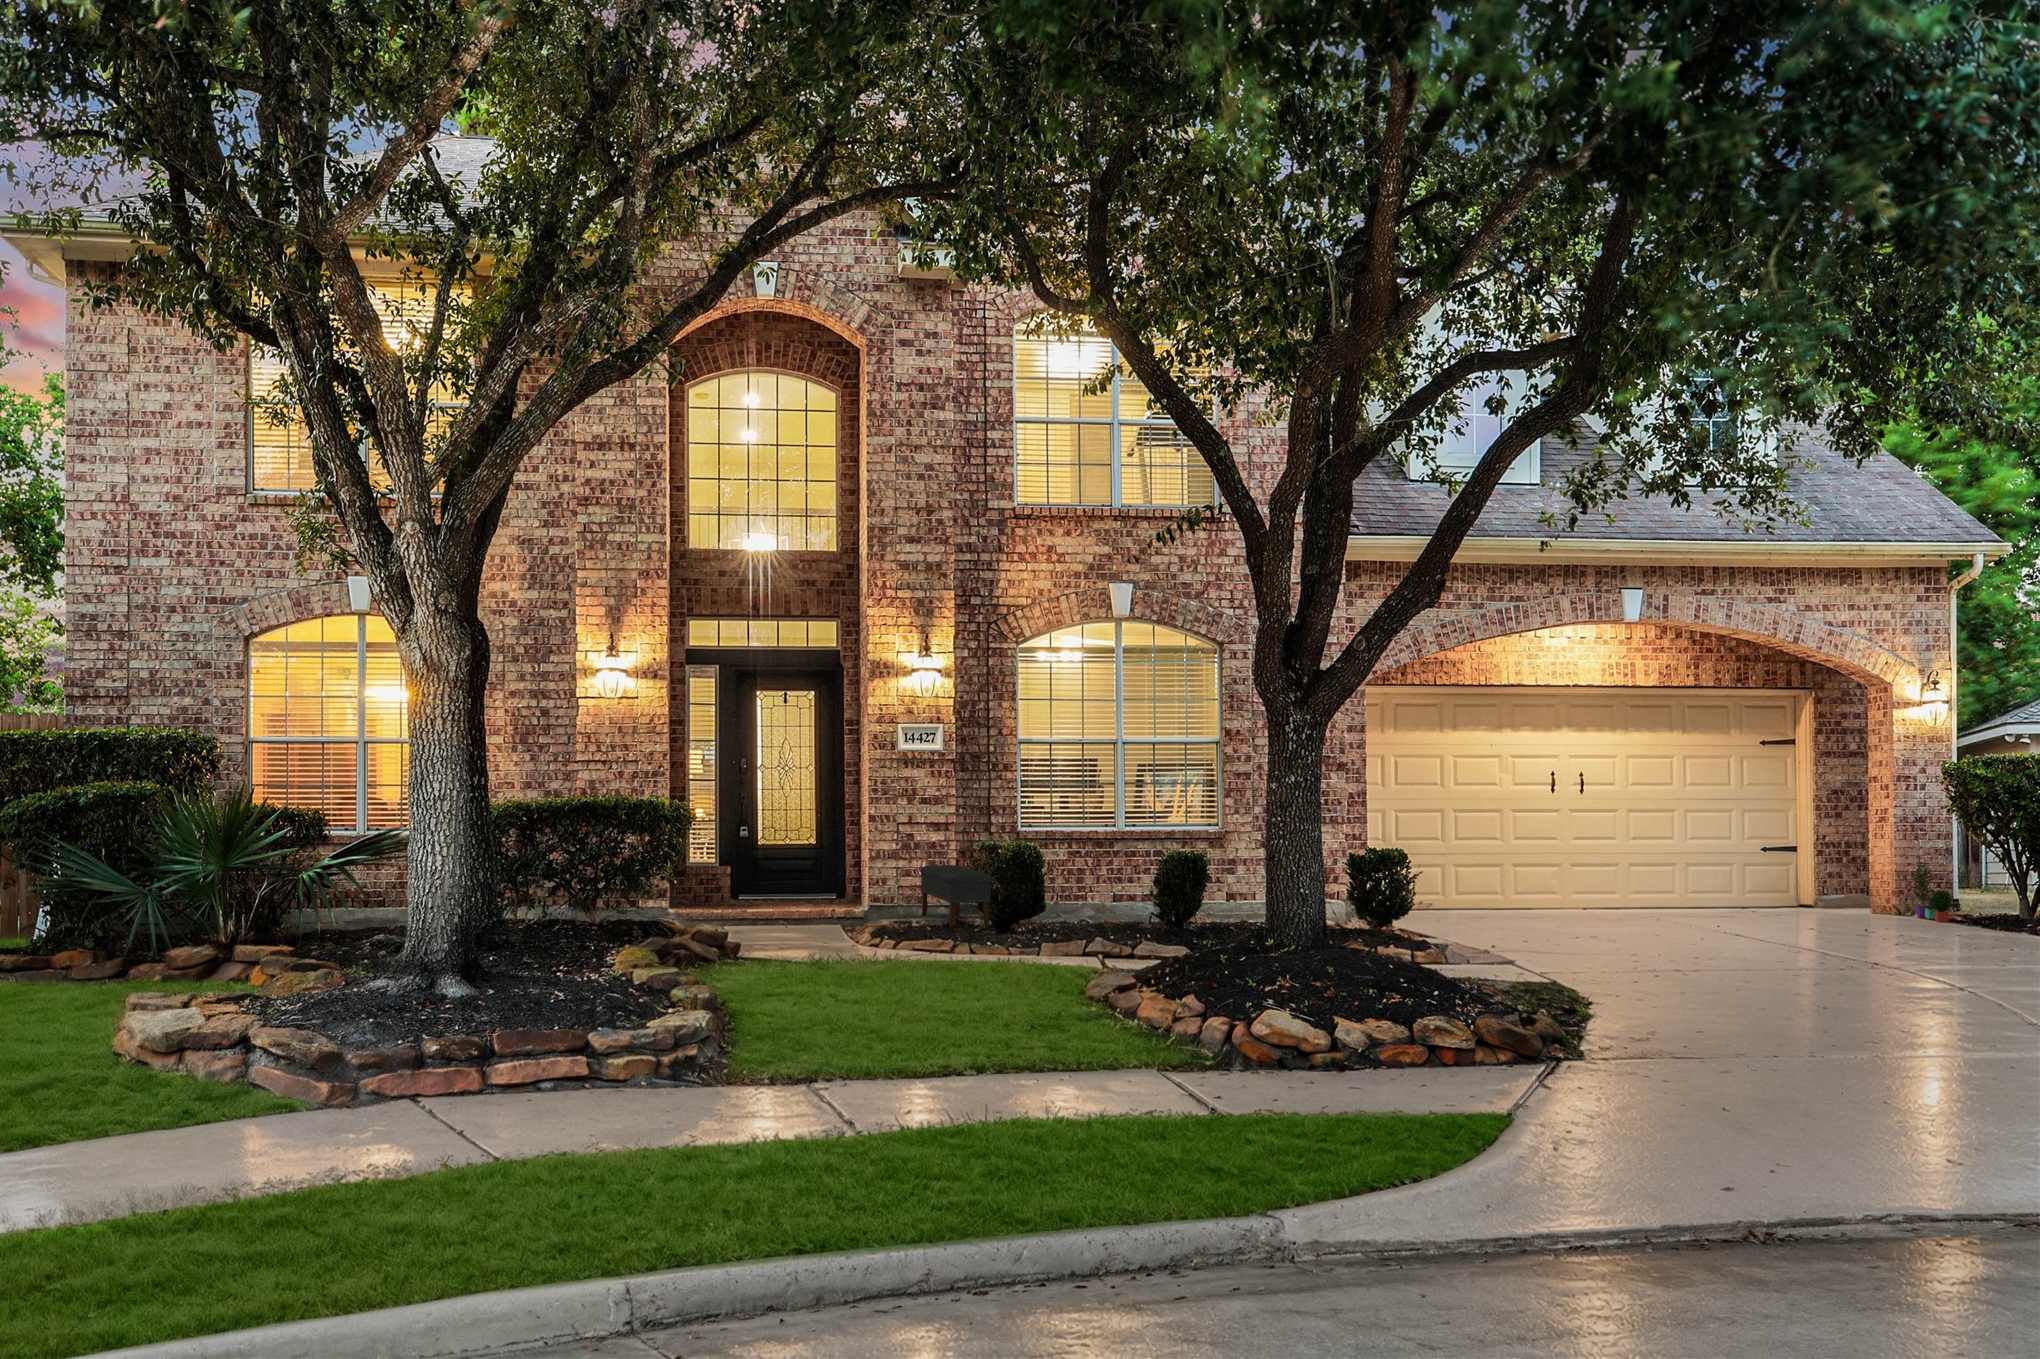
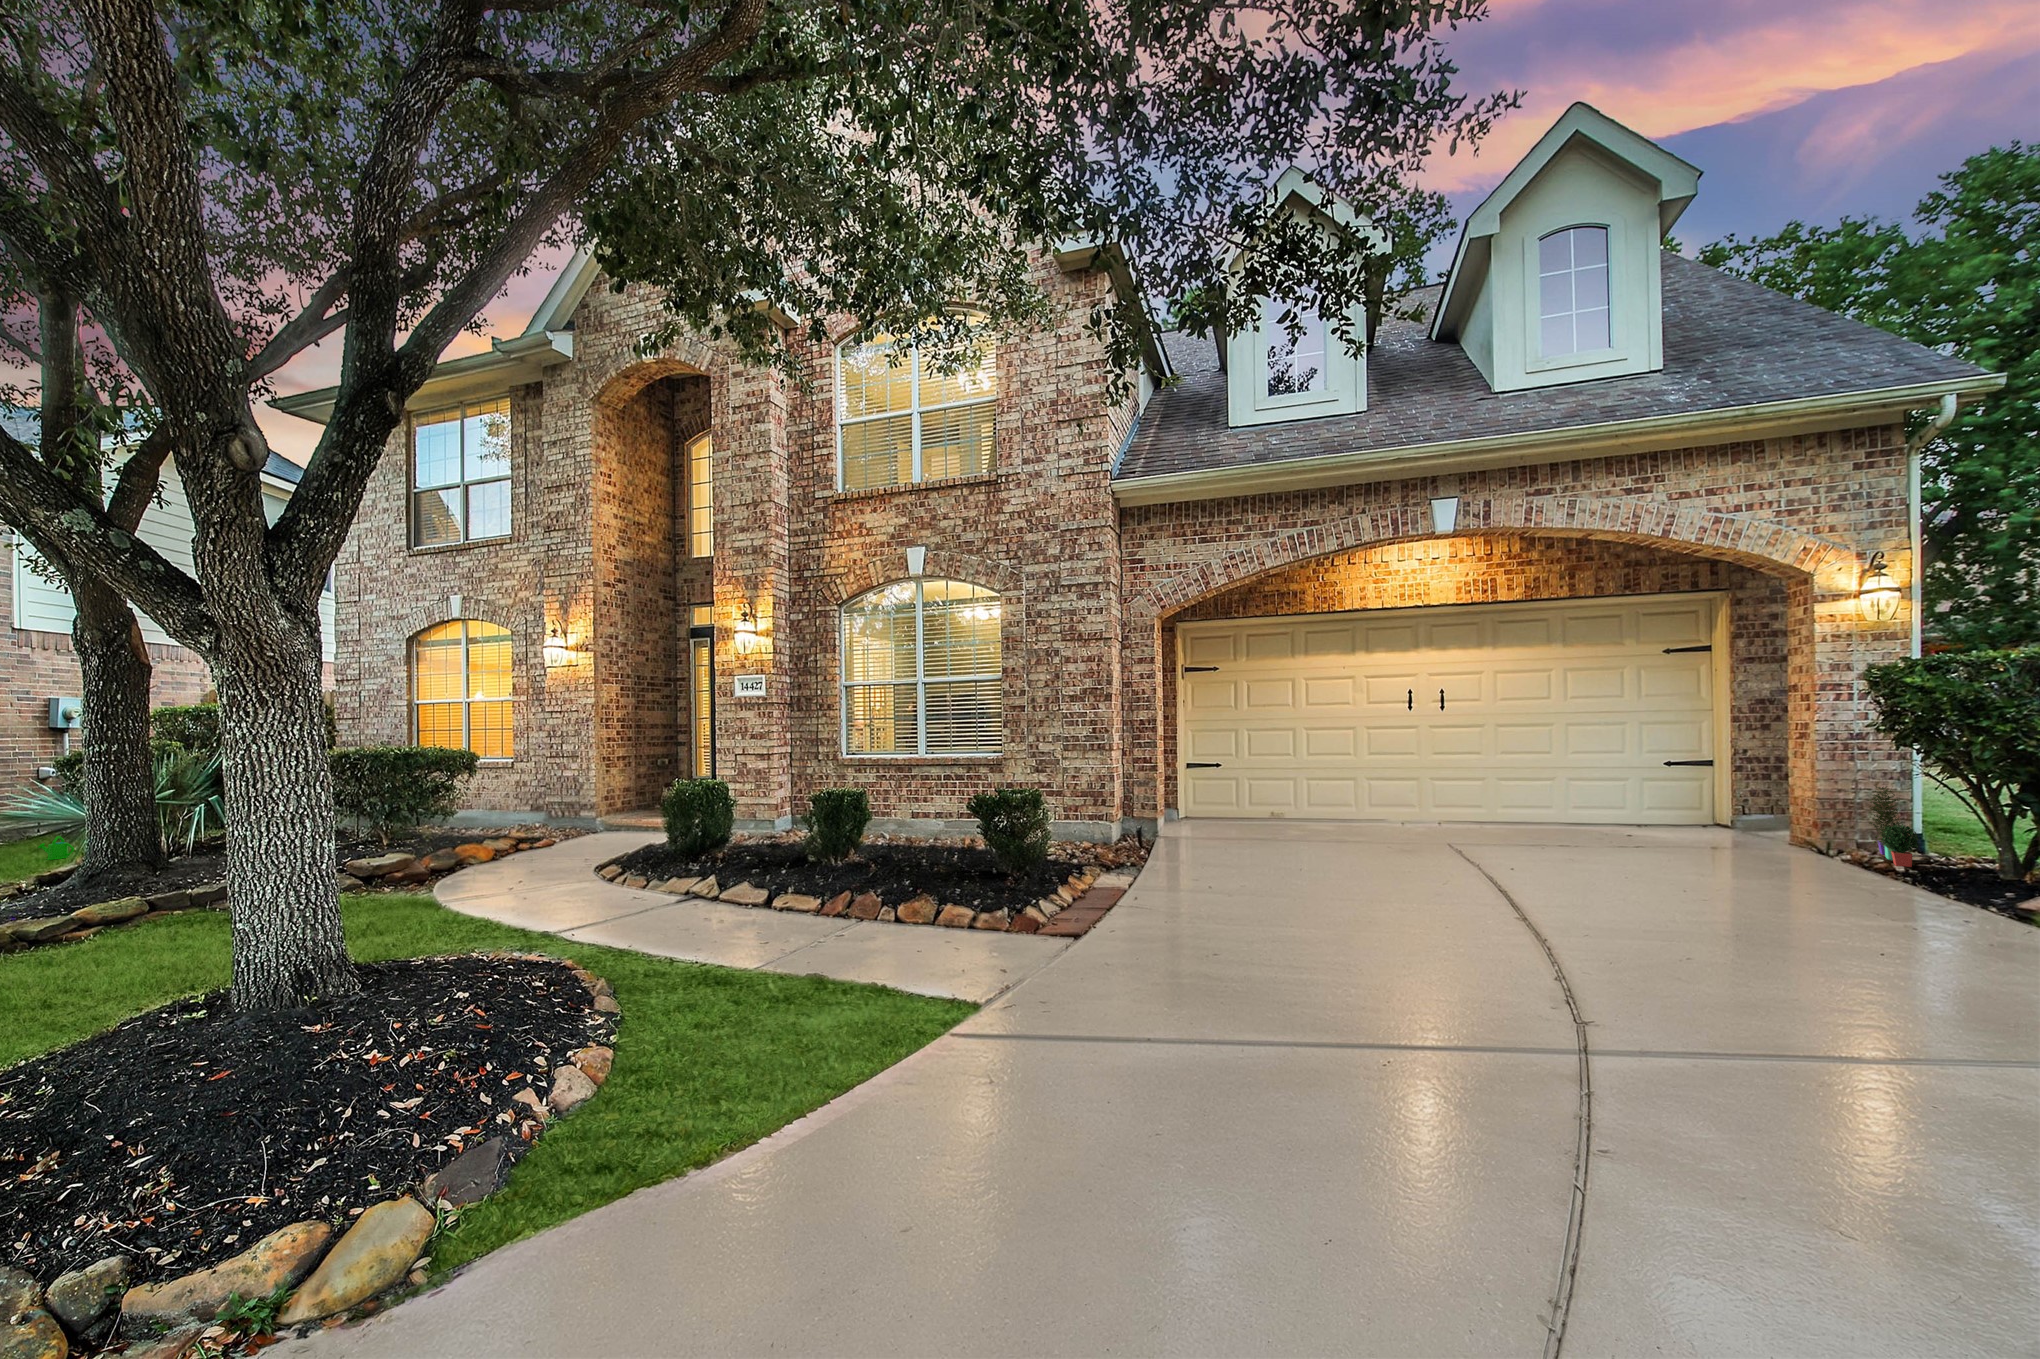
bench: present [920,865,992,928] -> none [718,789,786,845]
watering can: none [4,924,56,959] -> present [38,836,74,860]

